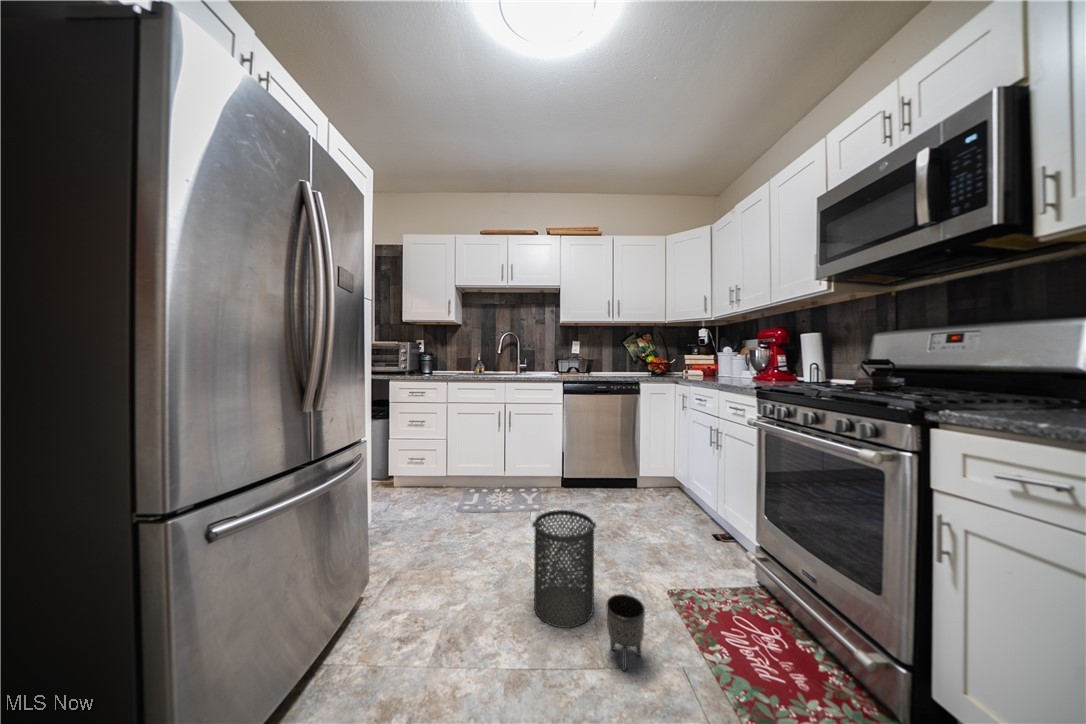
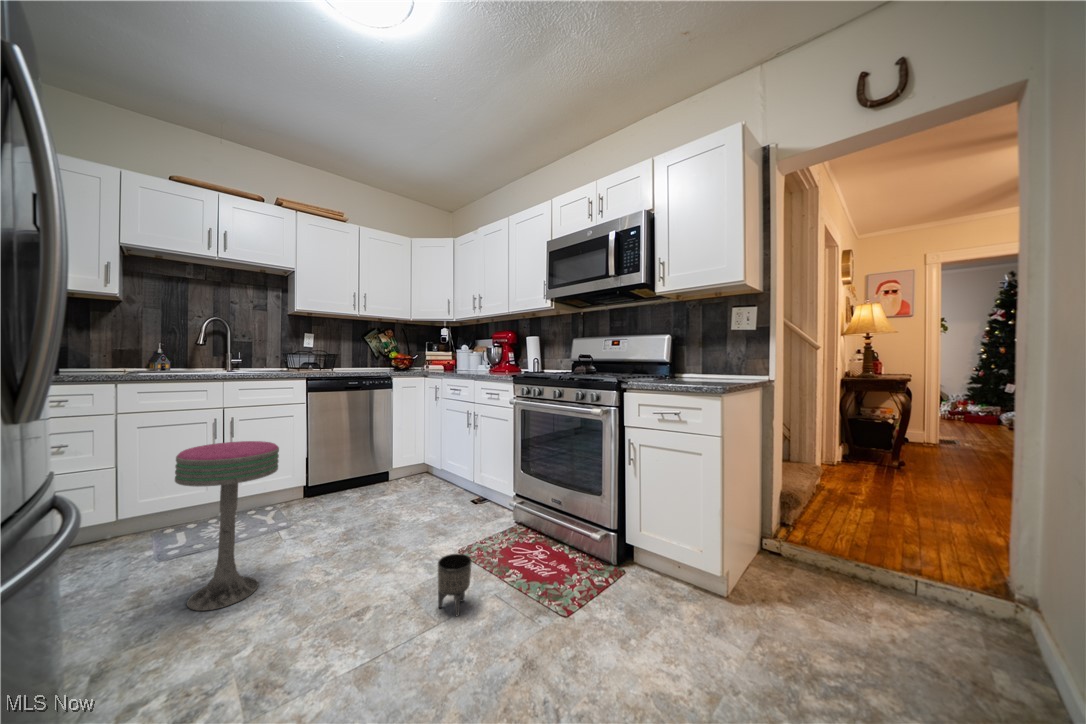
bar stool: none [453,437,513,561] -> present [175,441,279,611]
trash can: present [532,510,596,628] -> none [338,500,411,620]

